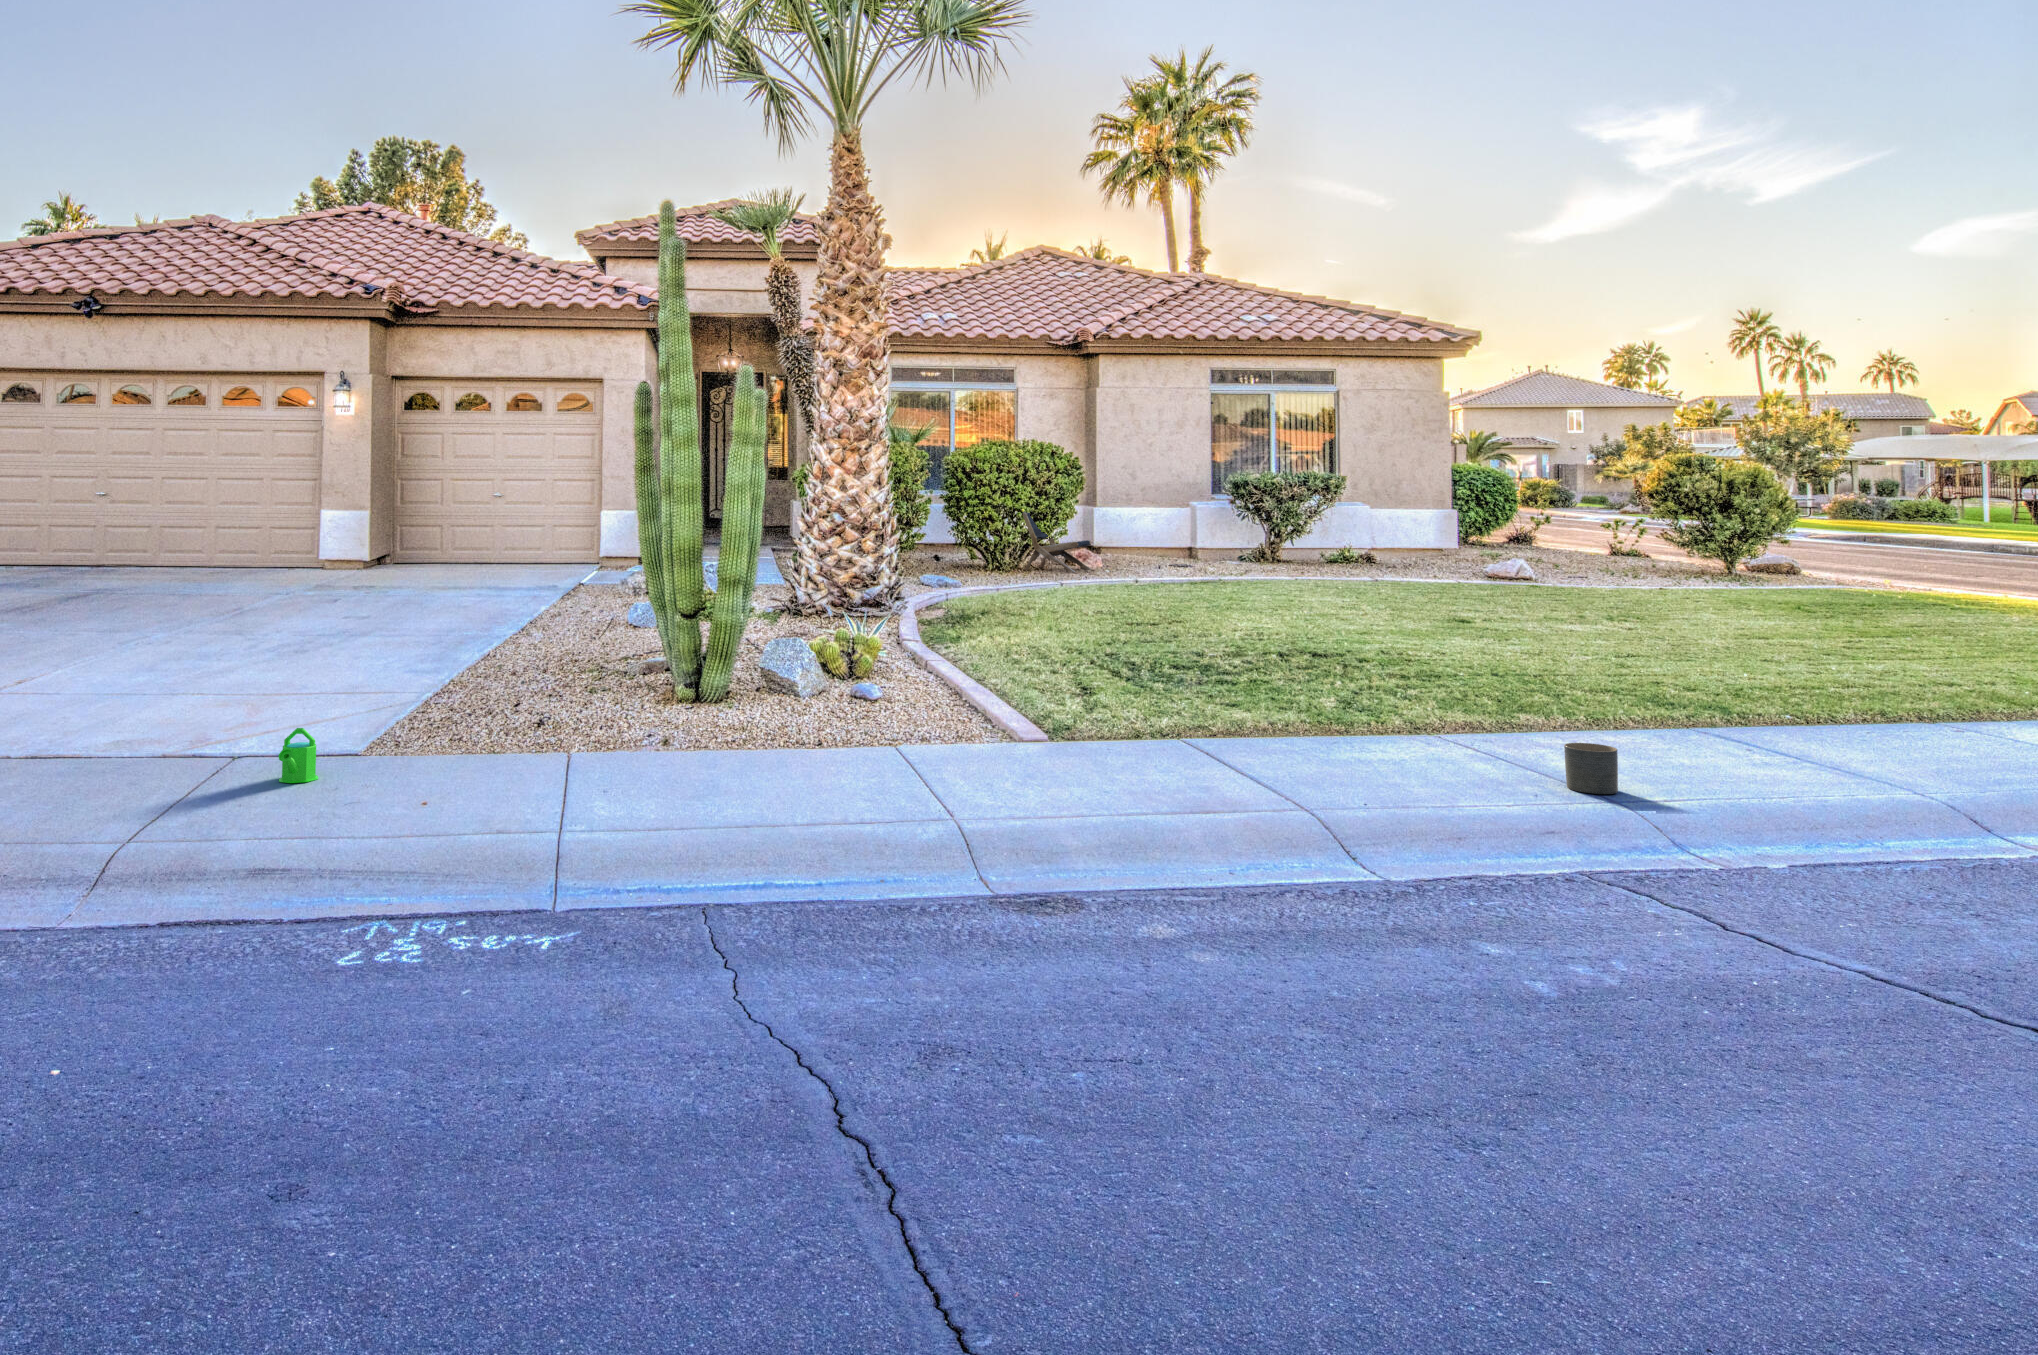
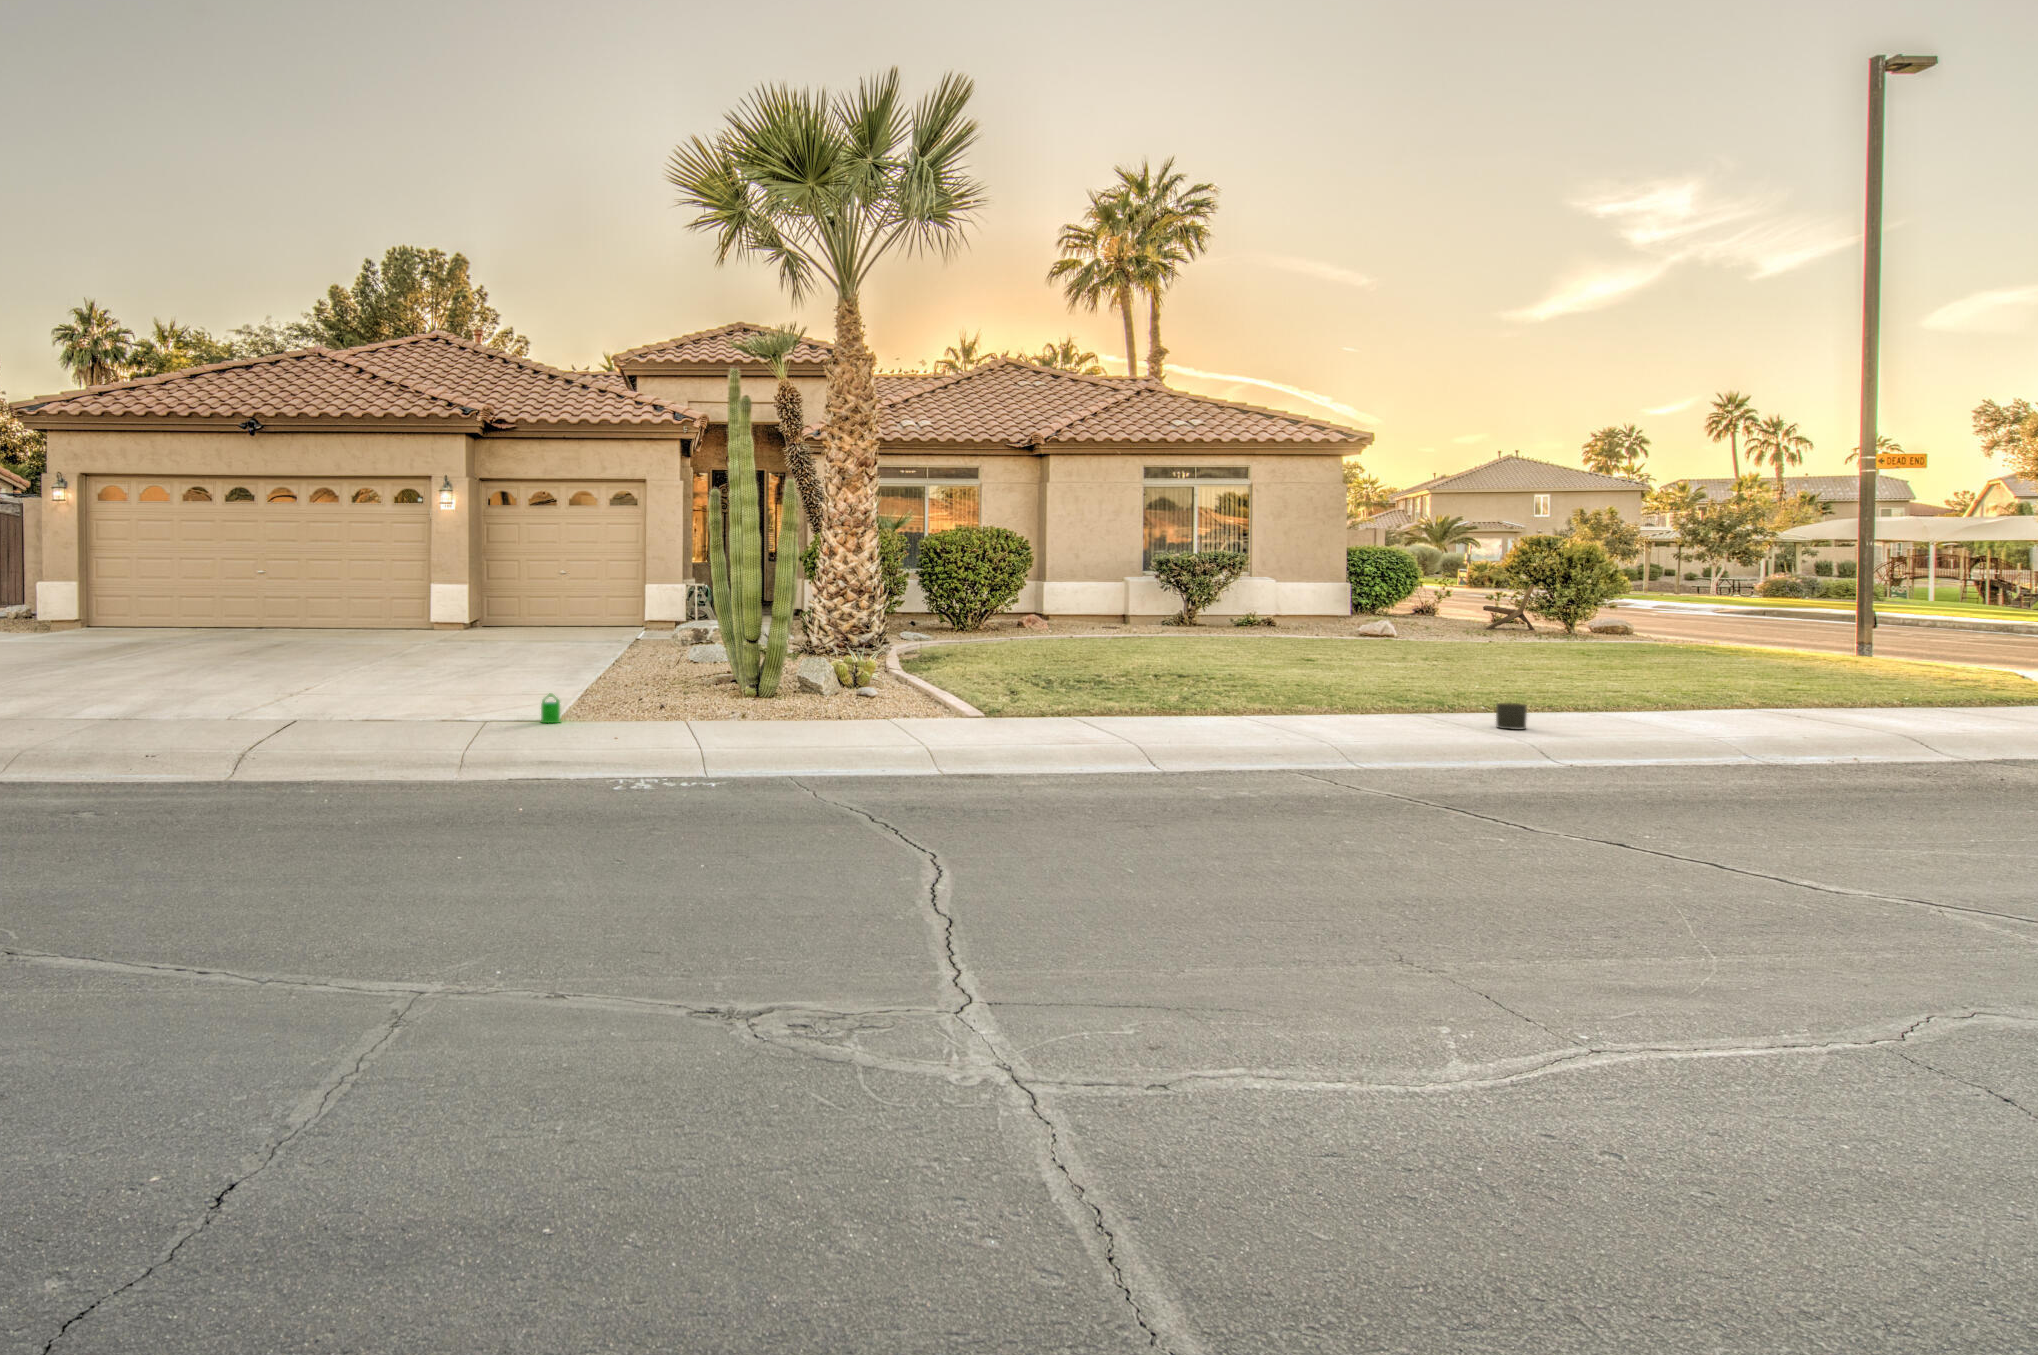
lounge chair: present [1023,512,1091,572] -> present [1483,584,1534,630]
planter: present [1564,743,1618,794] -> present [1496,703,1527,730]

